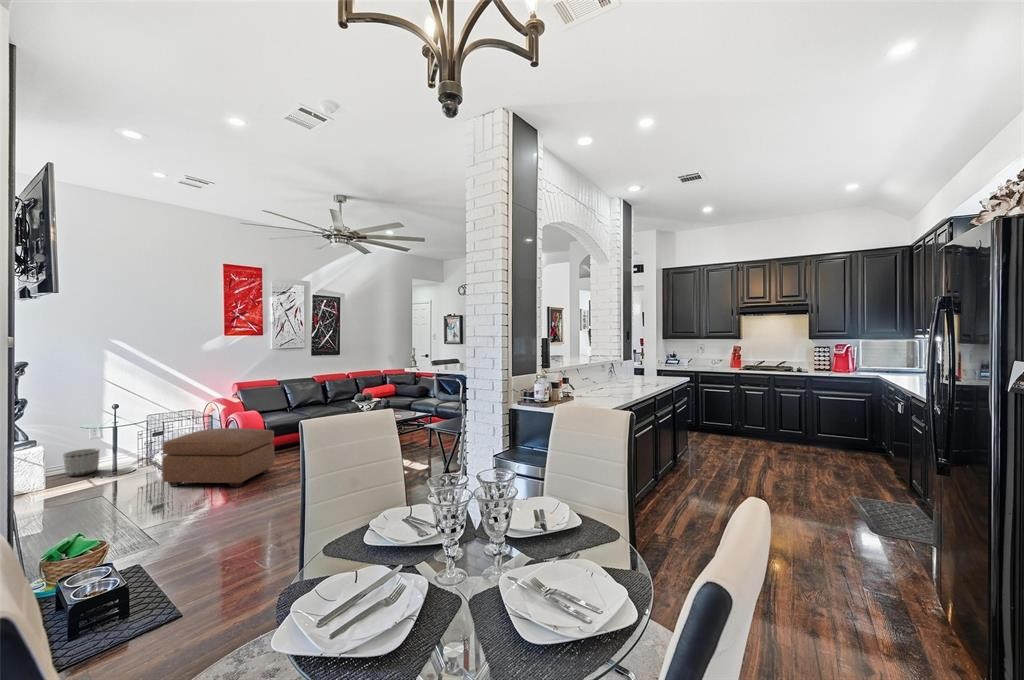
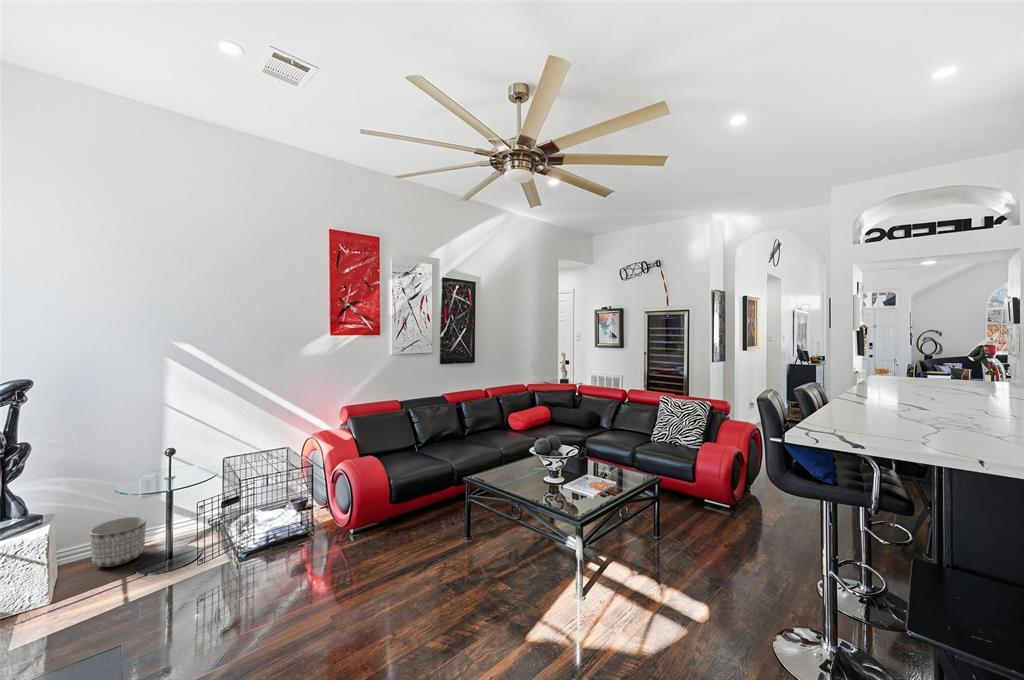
ottoman: present [162,428,274,487] -> none [227,500,417,644]

